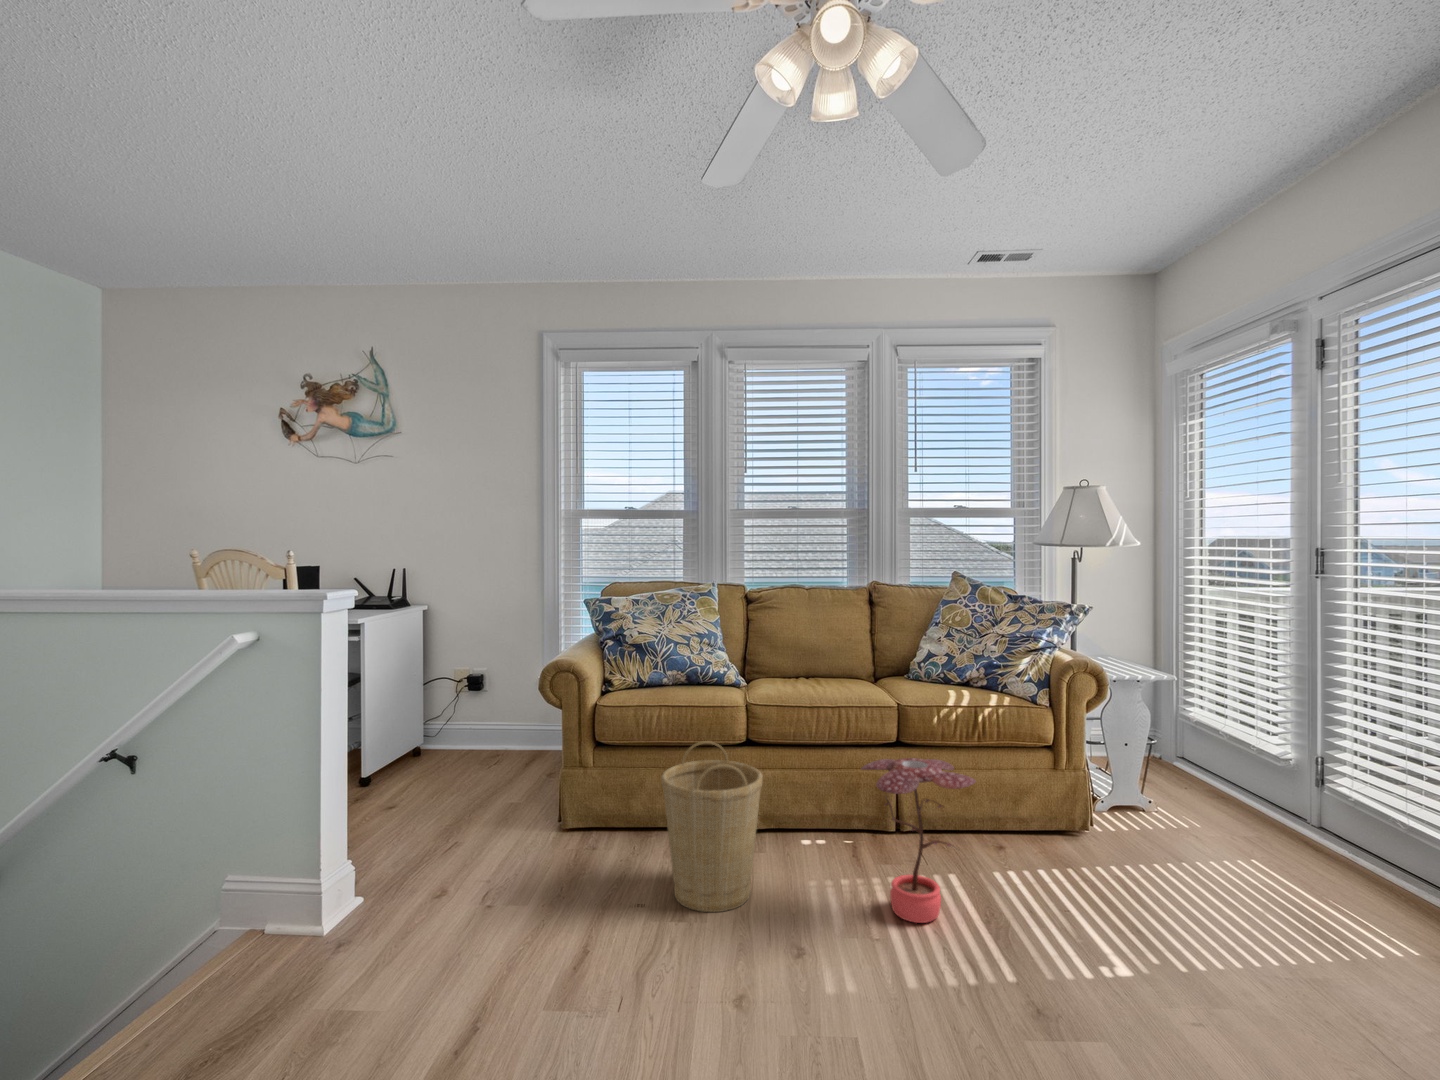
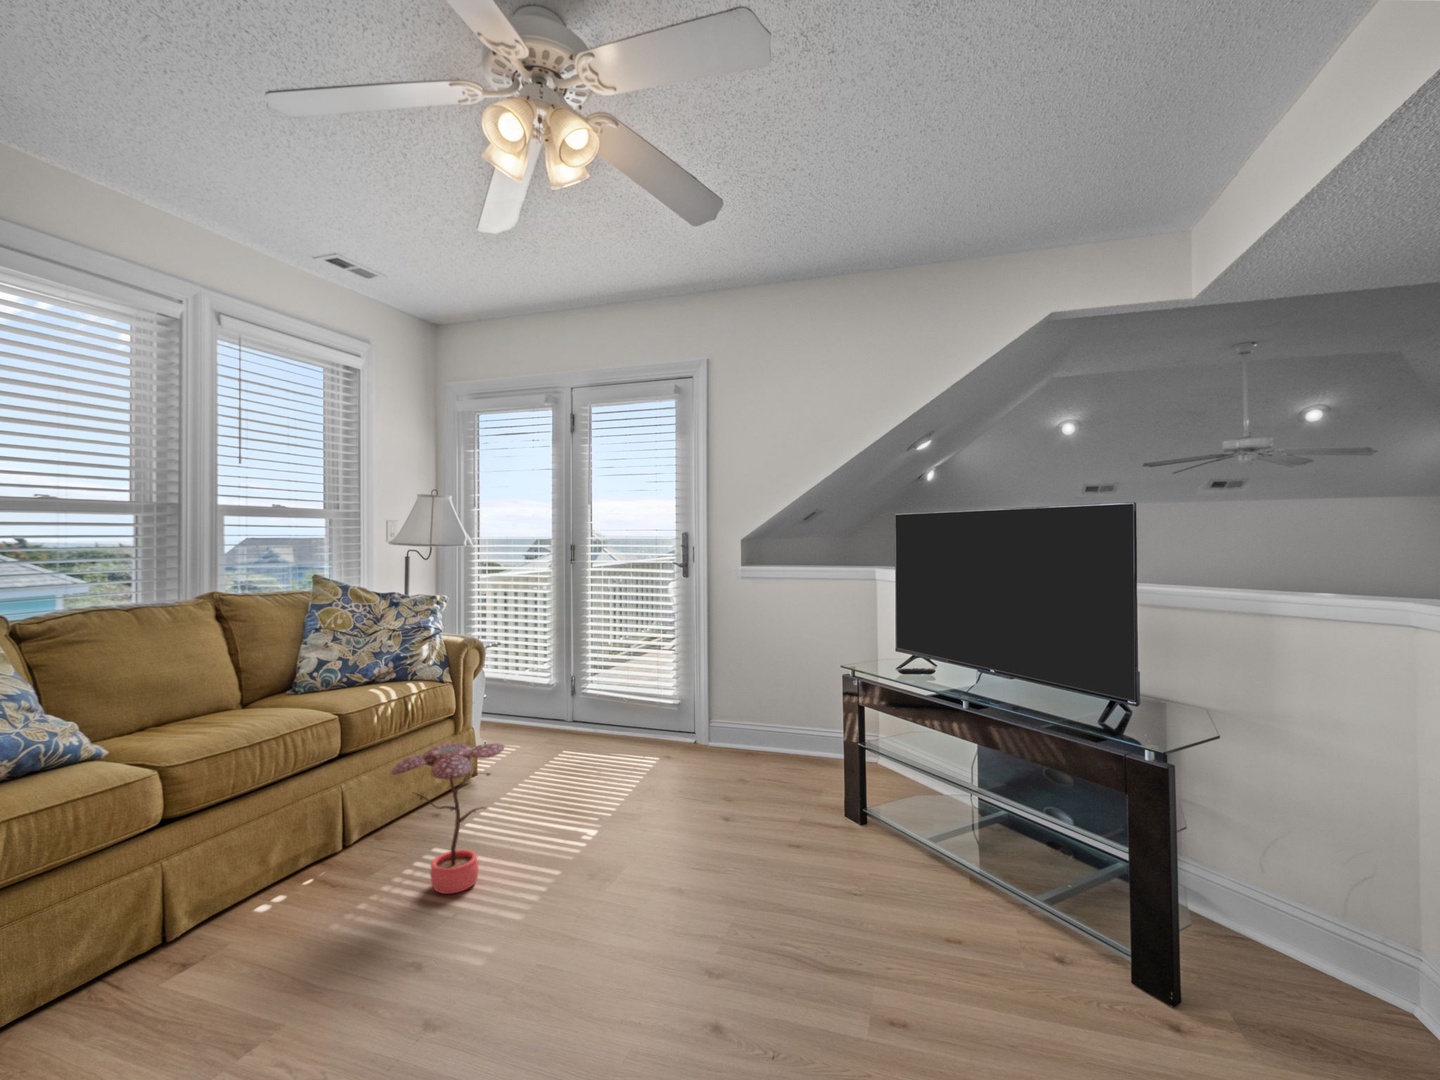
basket: present [661,741,763,912] -> none [155,814,307,1025]

